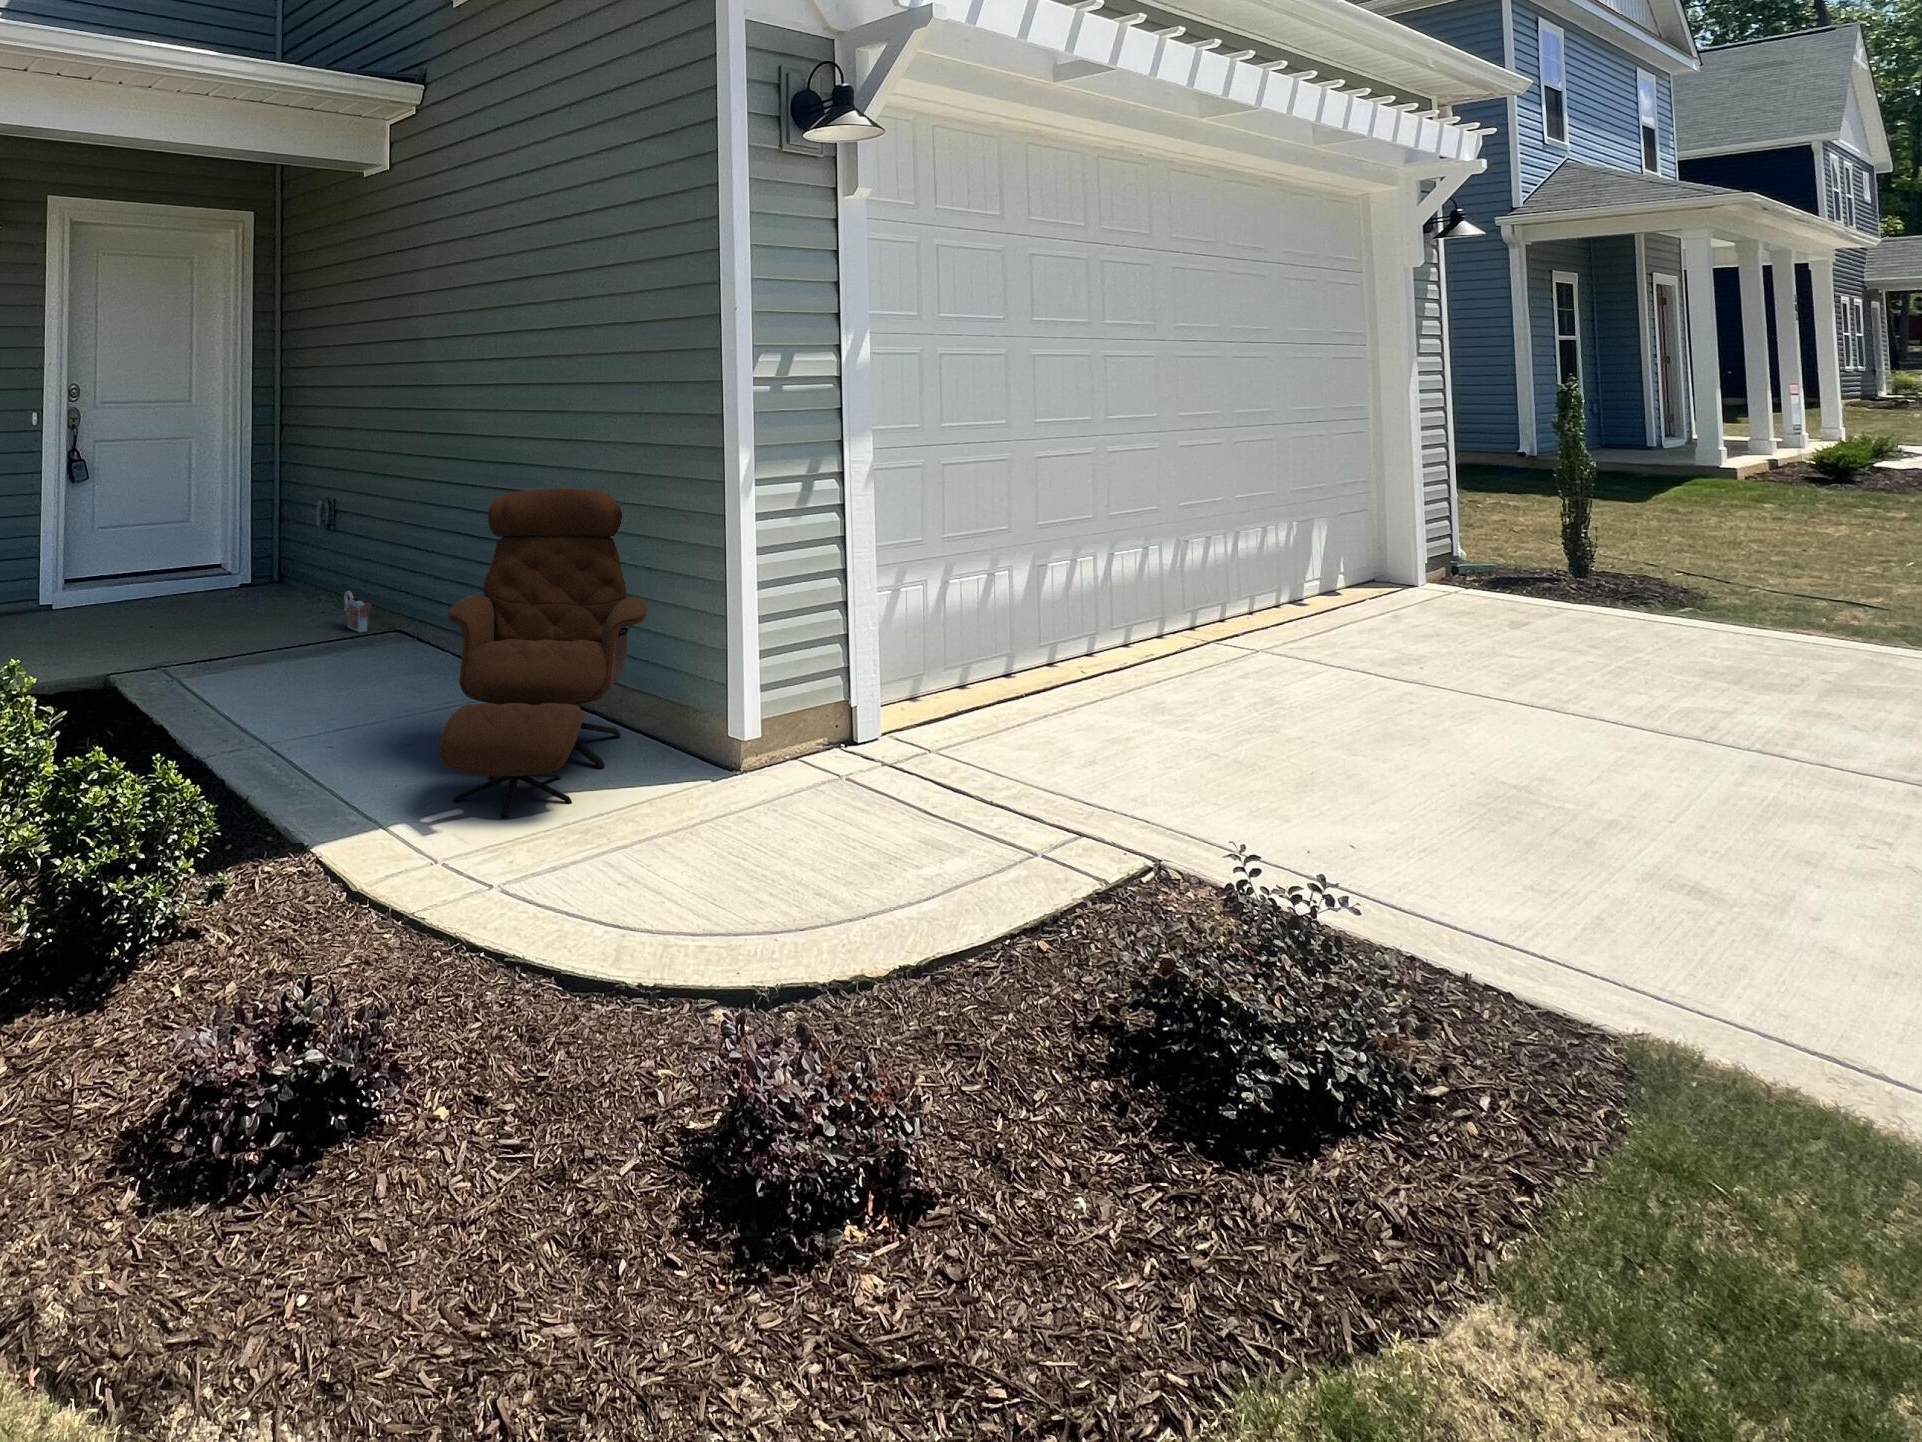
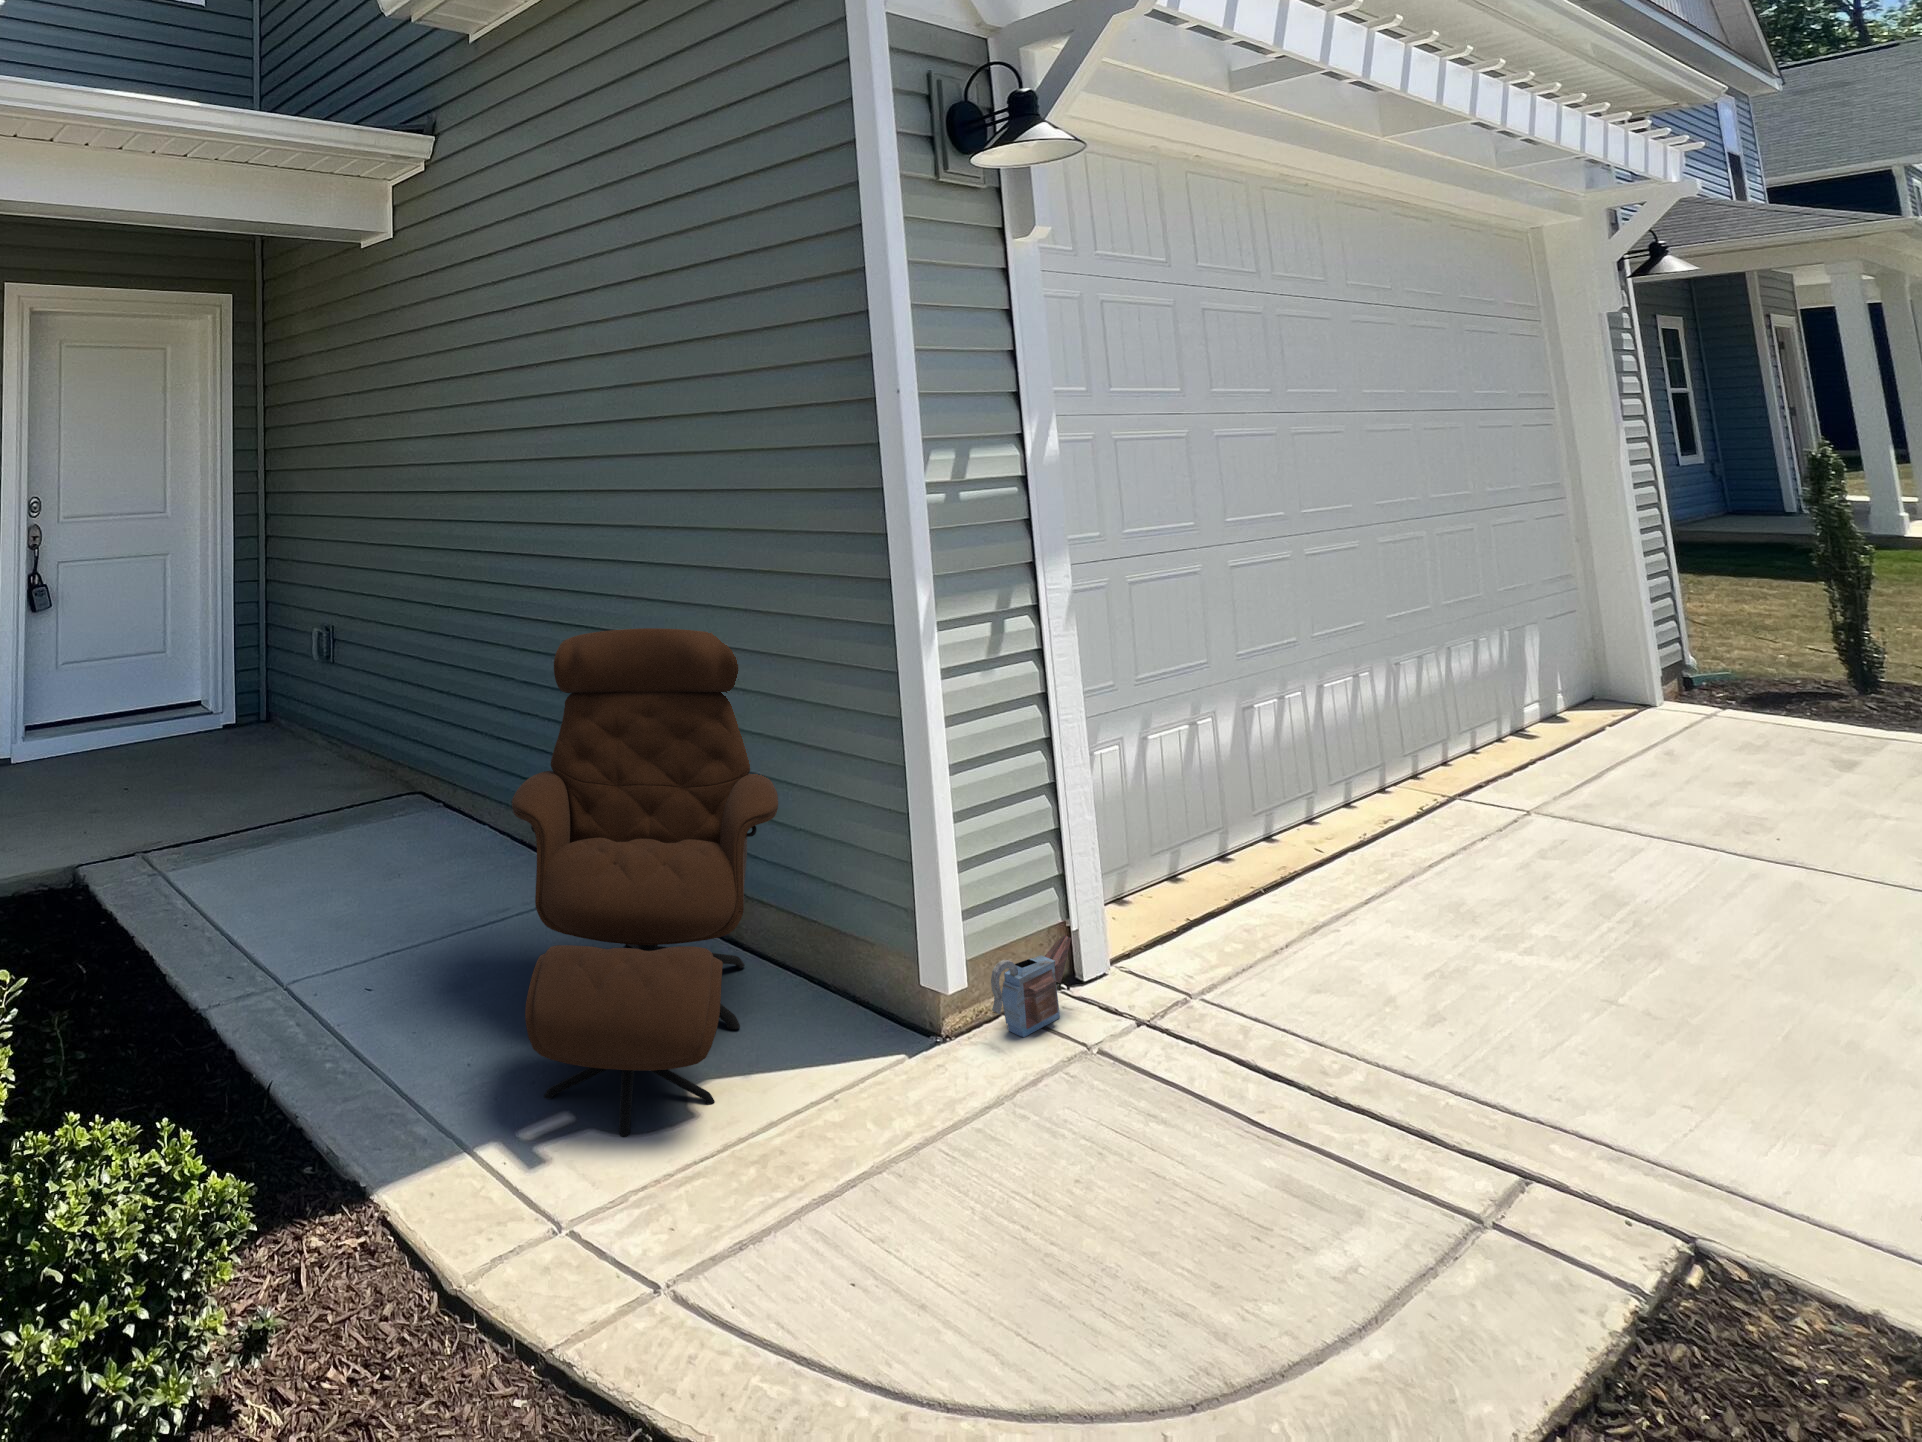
watering can: present [344,591,372,632] -> present [991,935,1071,1038]

